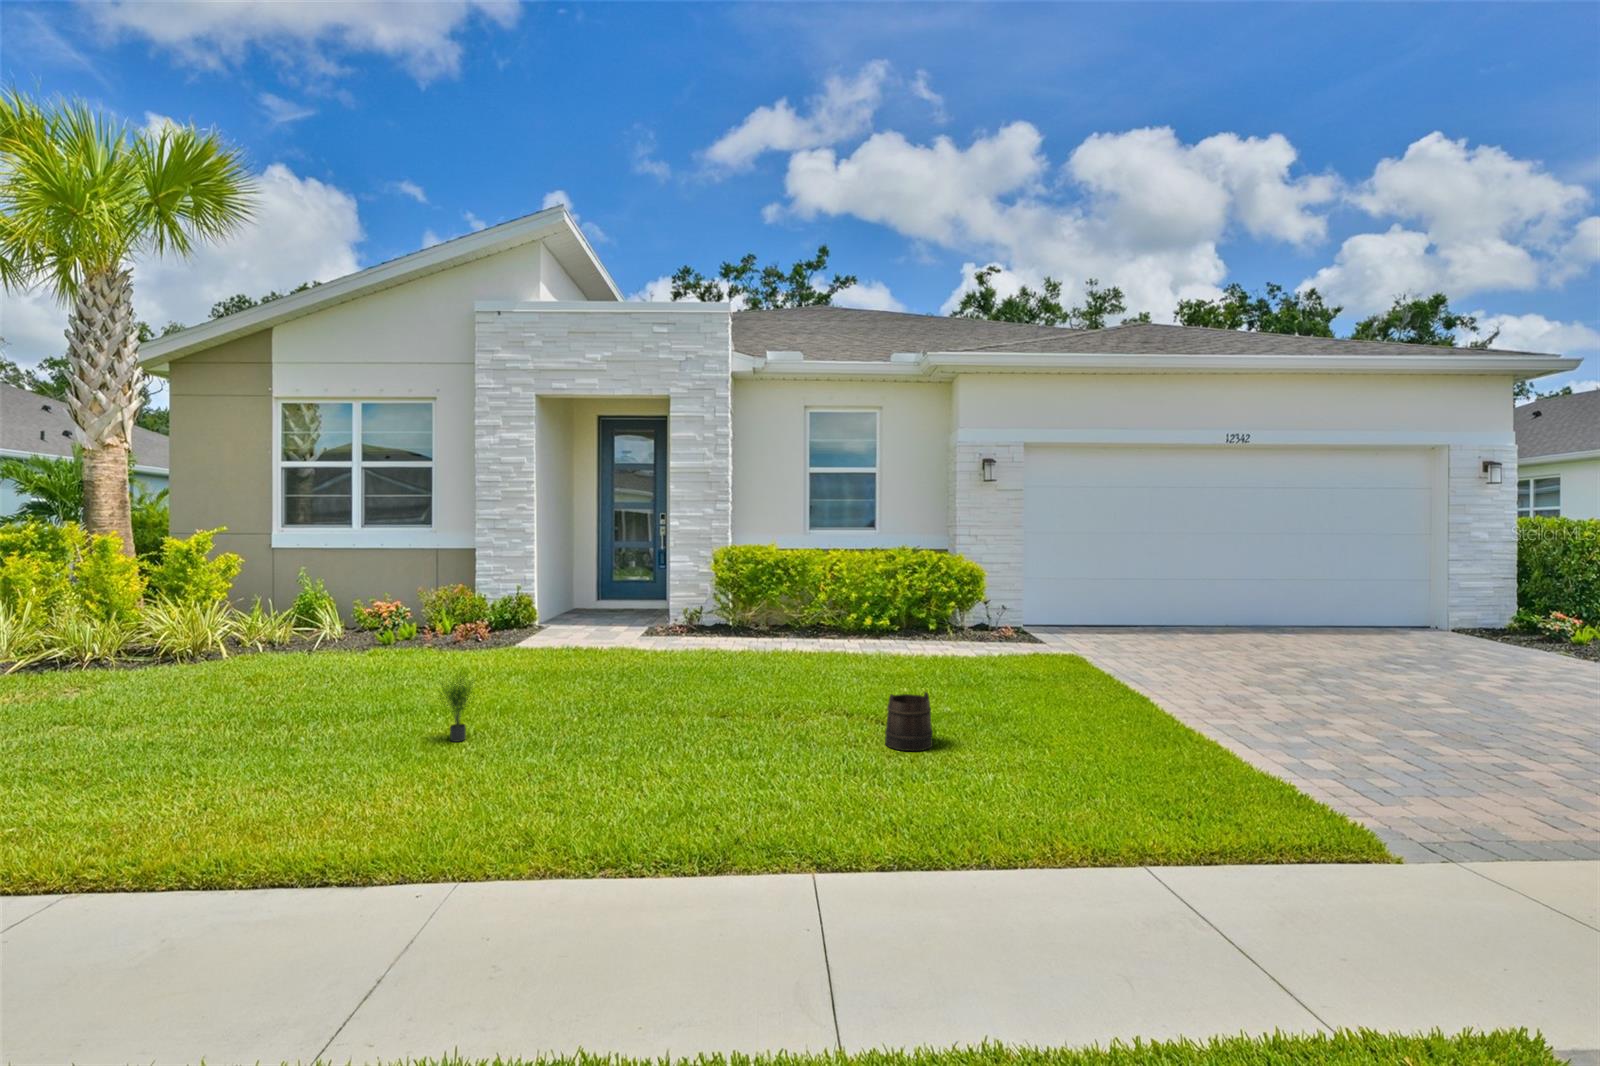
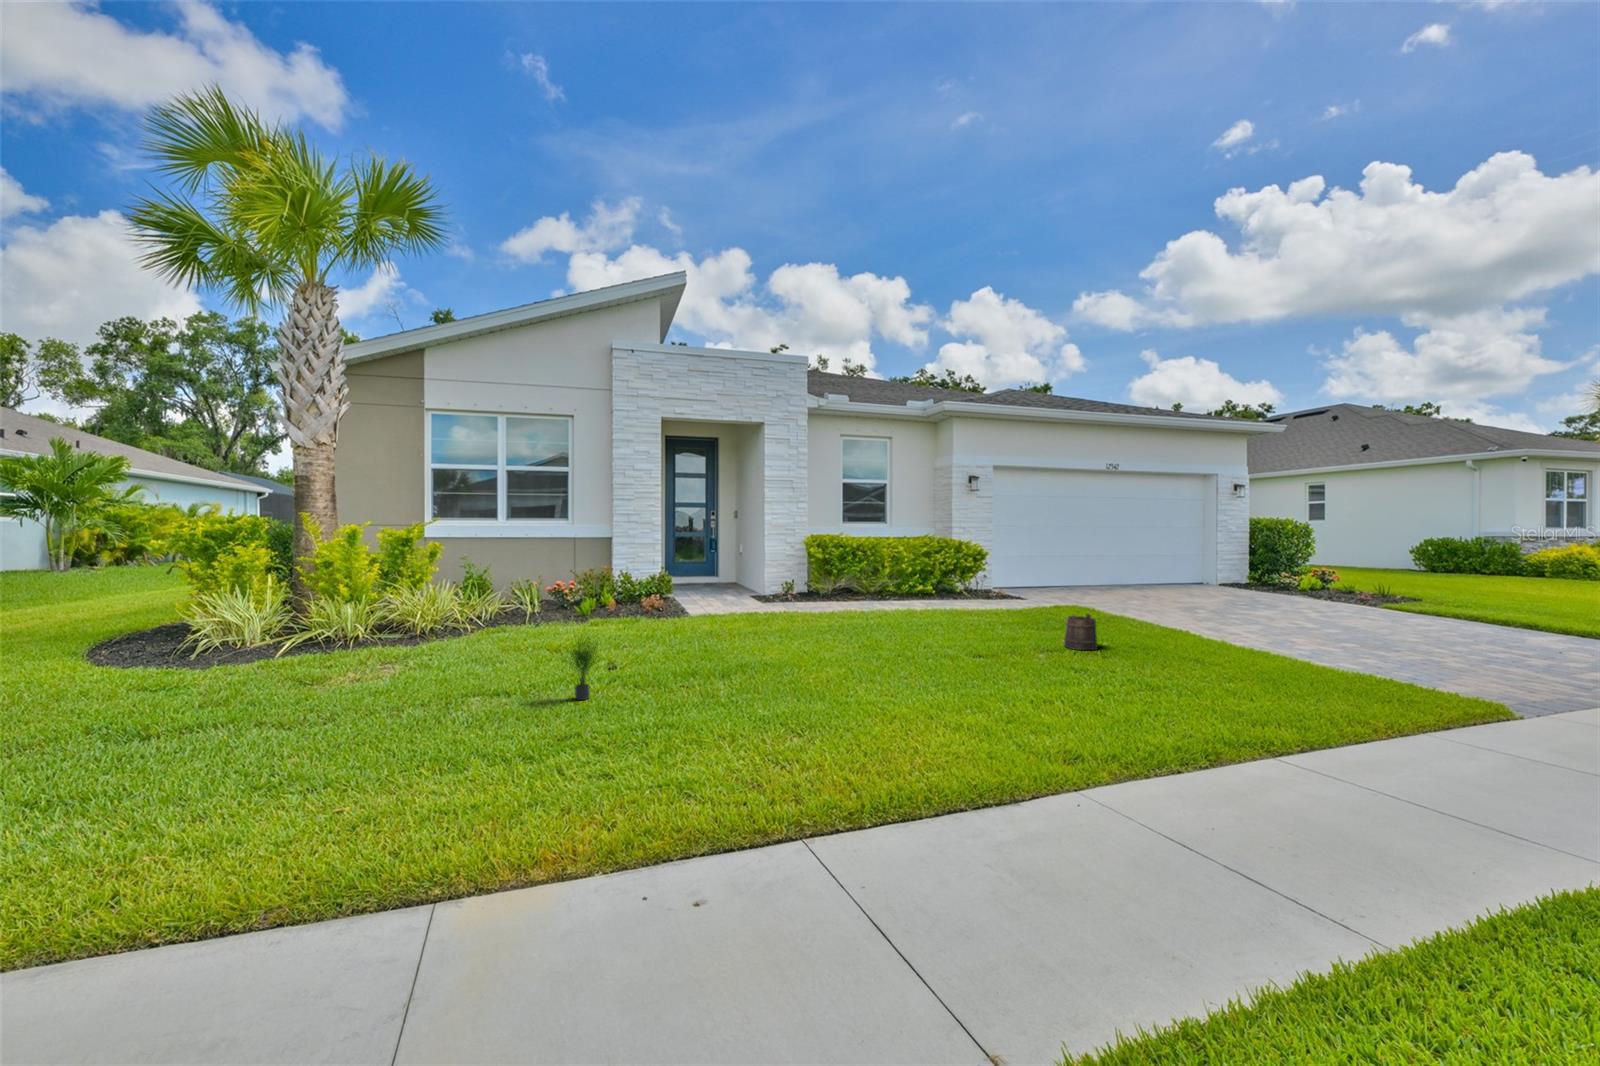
potted plant: present [440,675,475,742] -> present [566,639,599,700]

